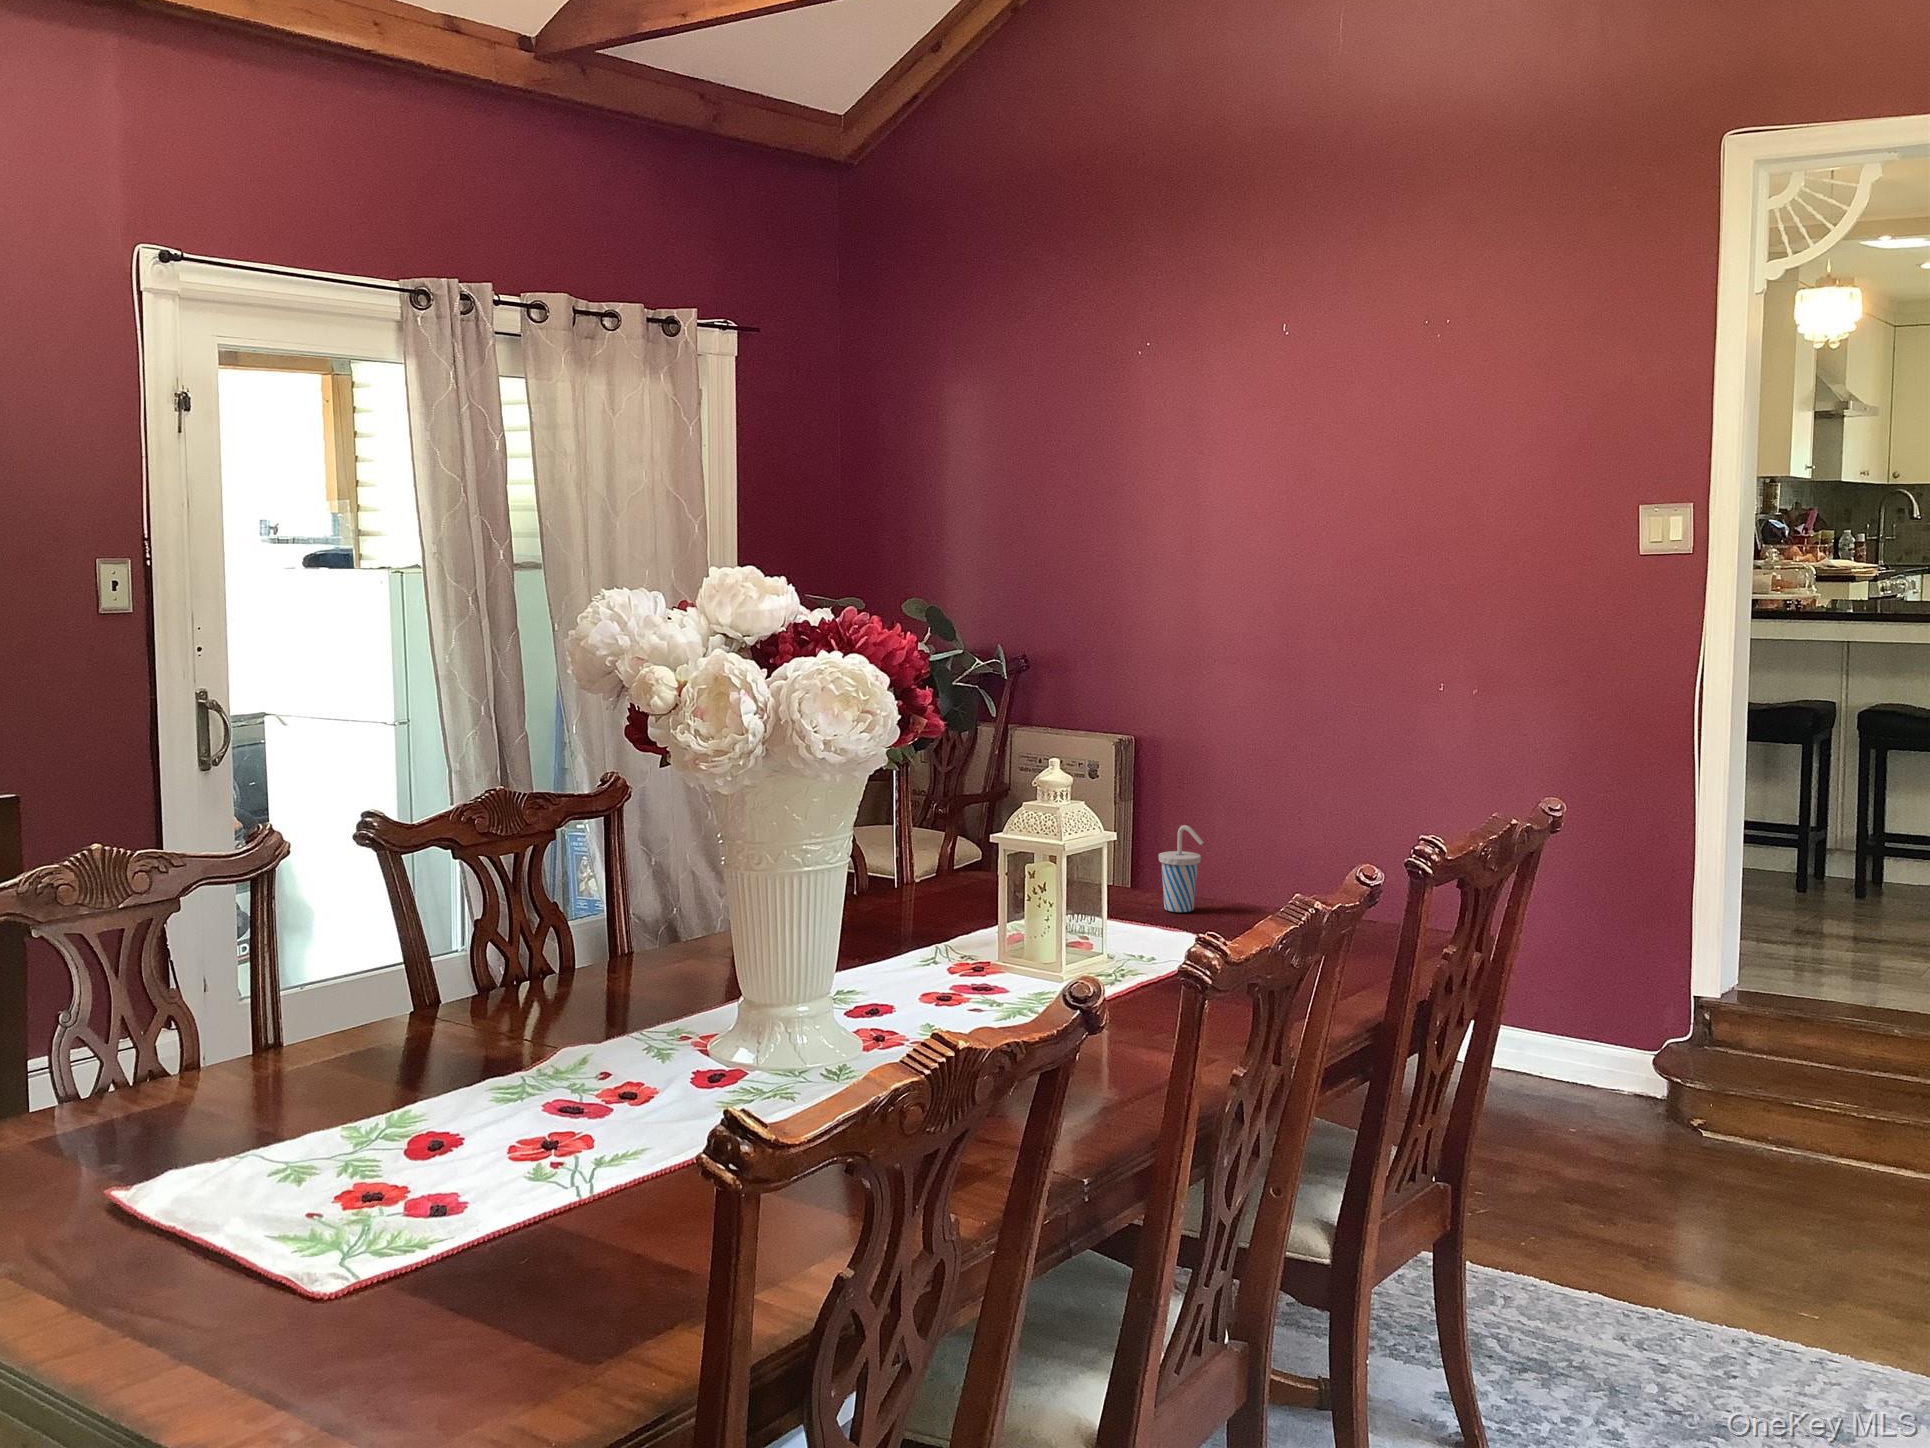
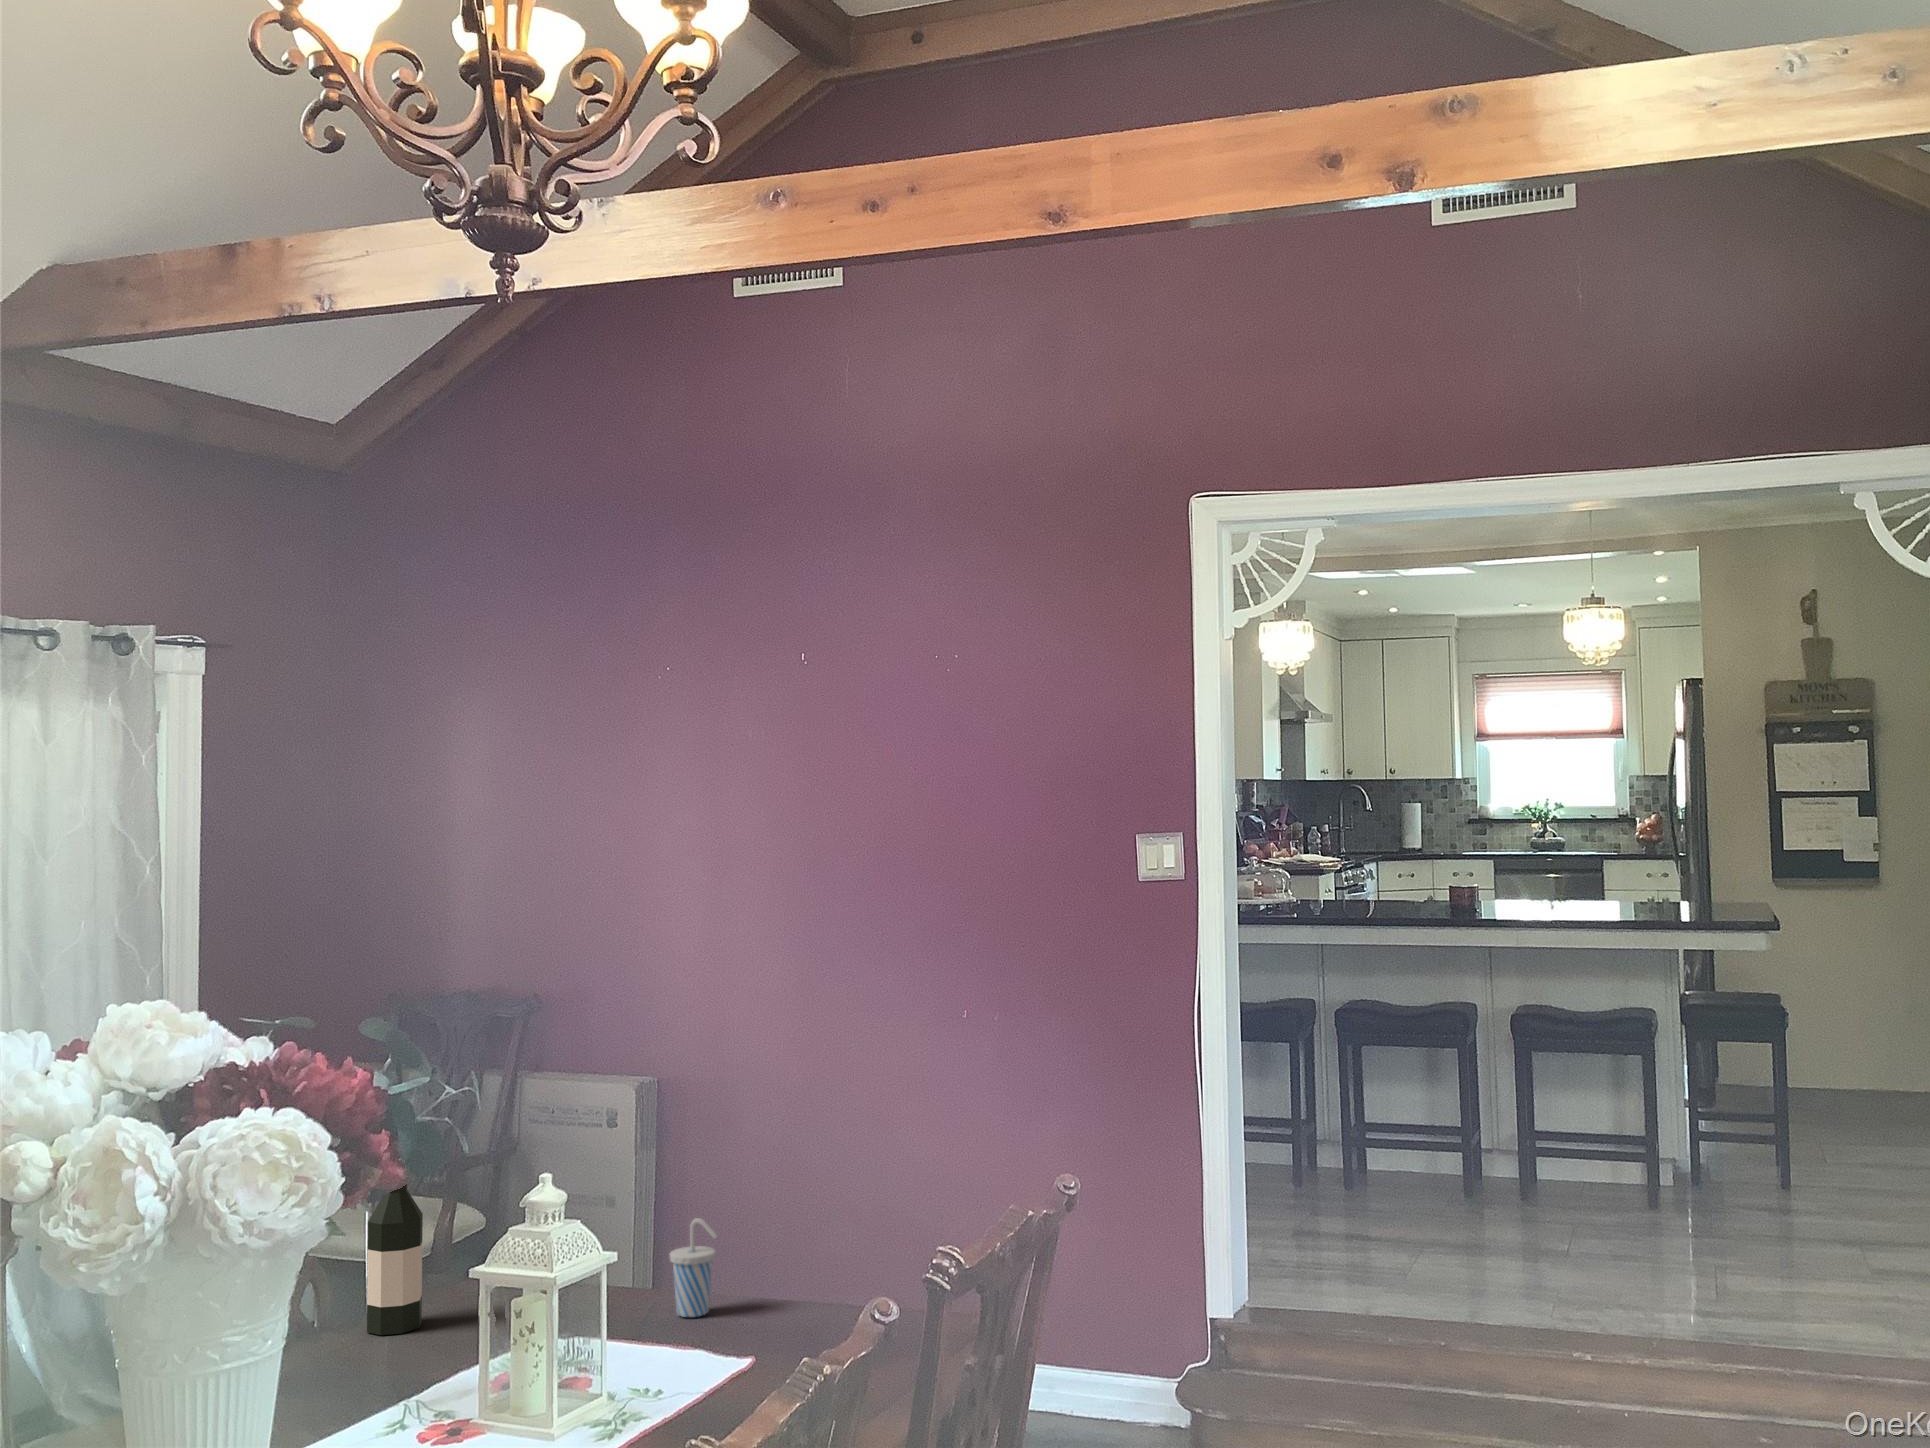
wine bottle: none [899,729,943,901] -> present [367,1184,423,1335]

